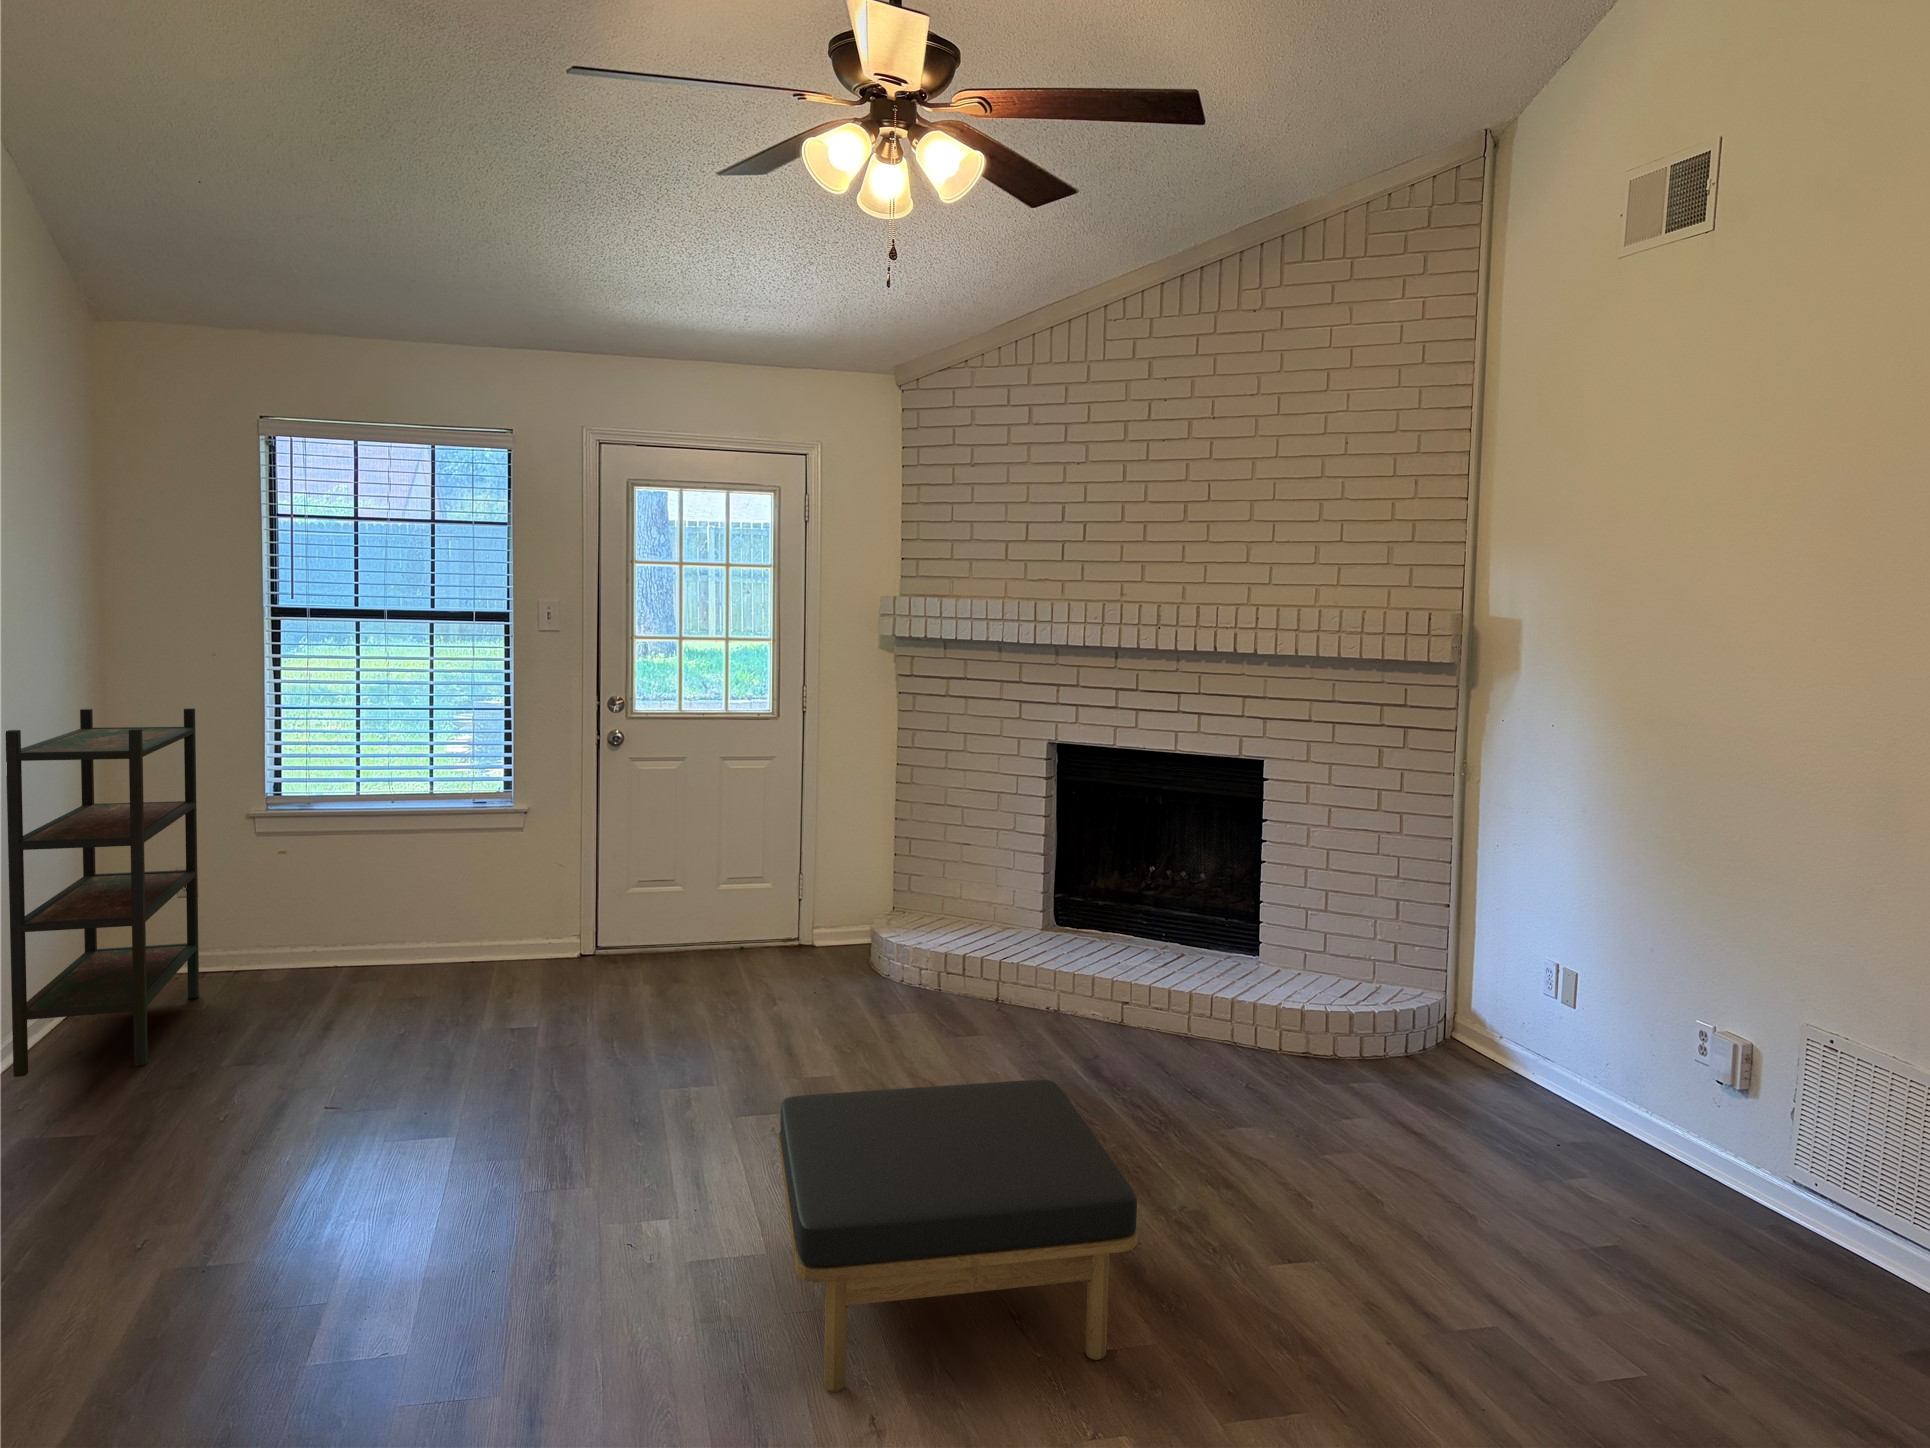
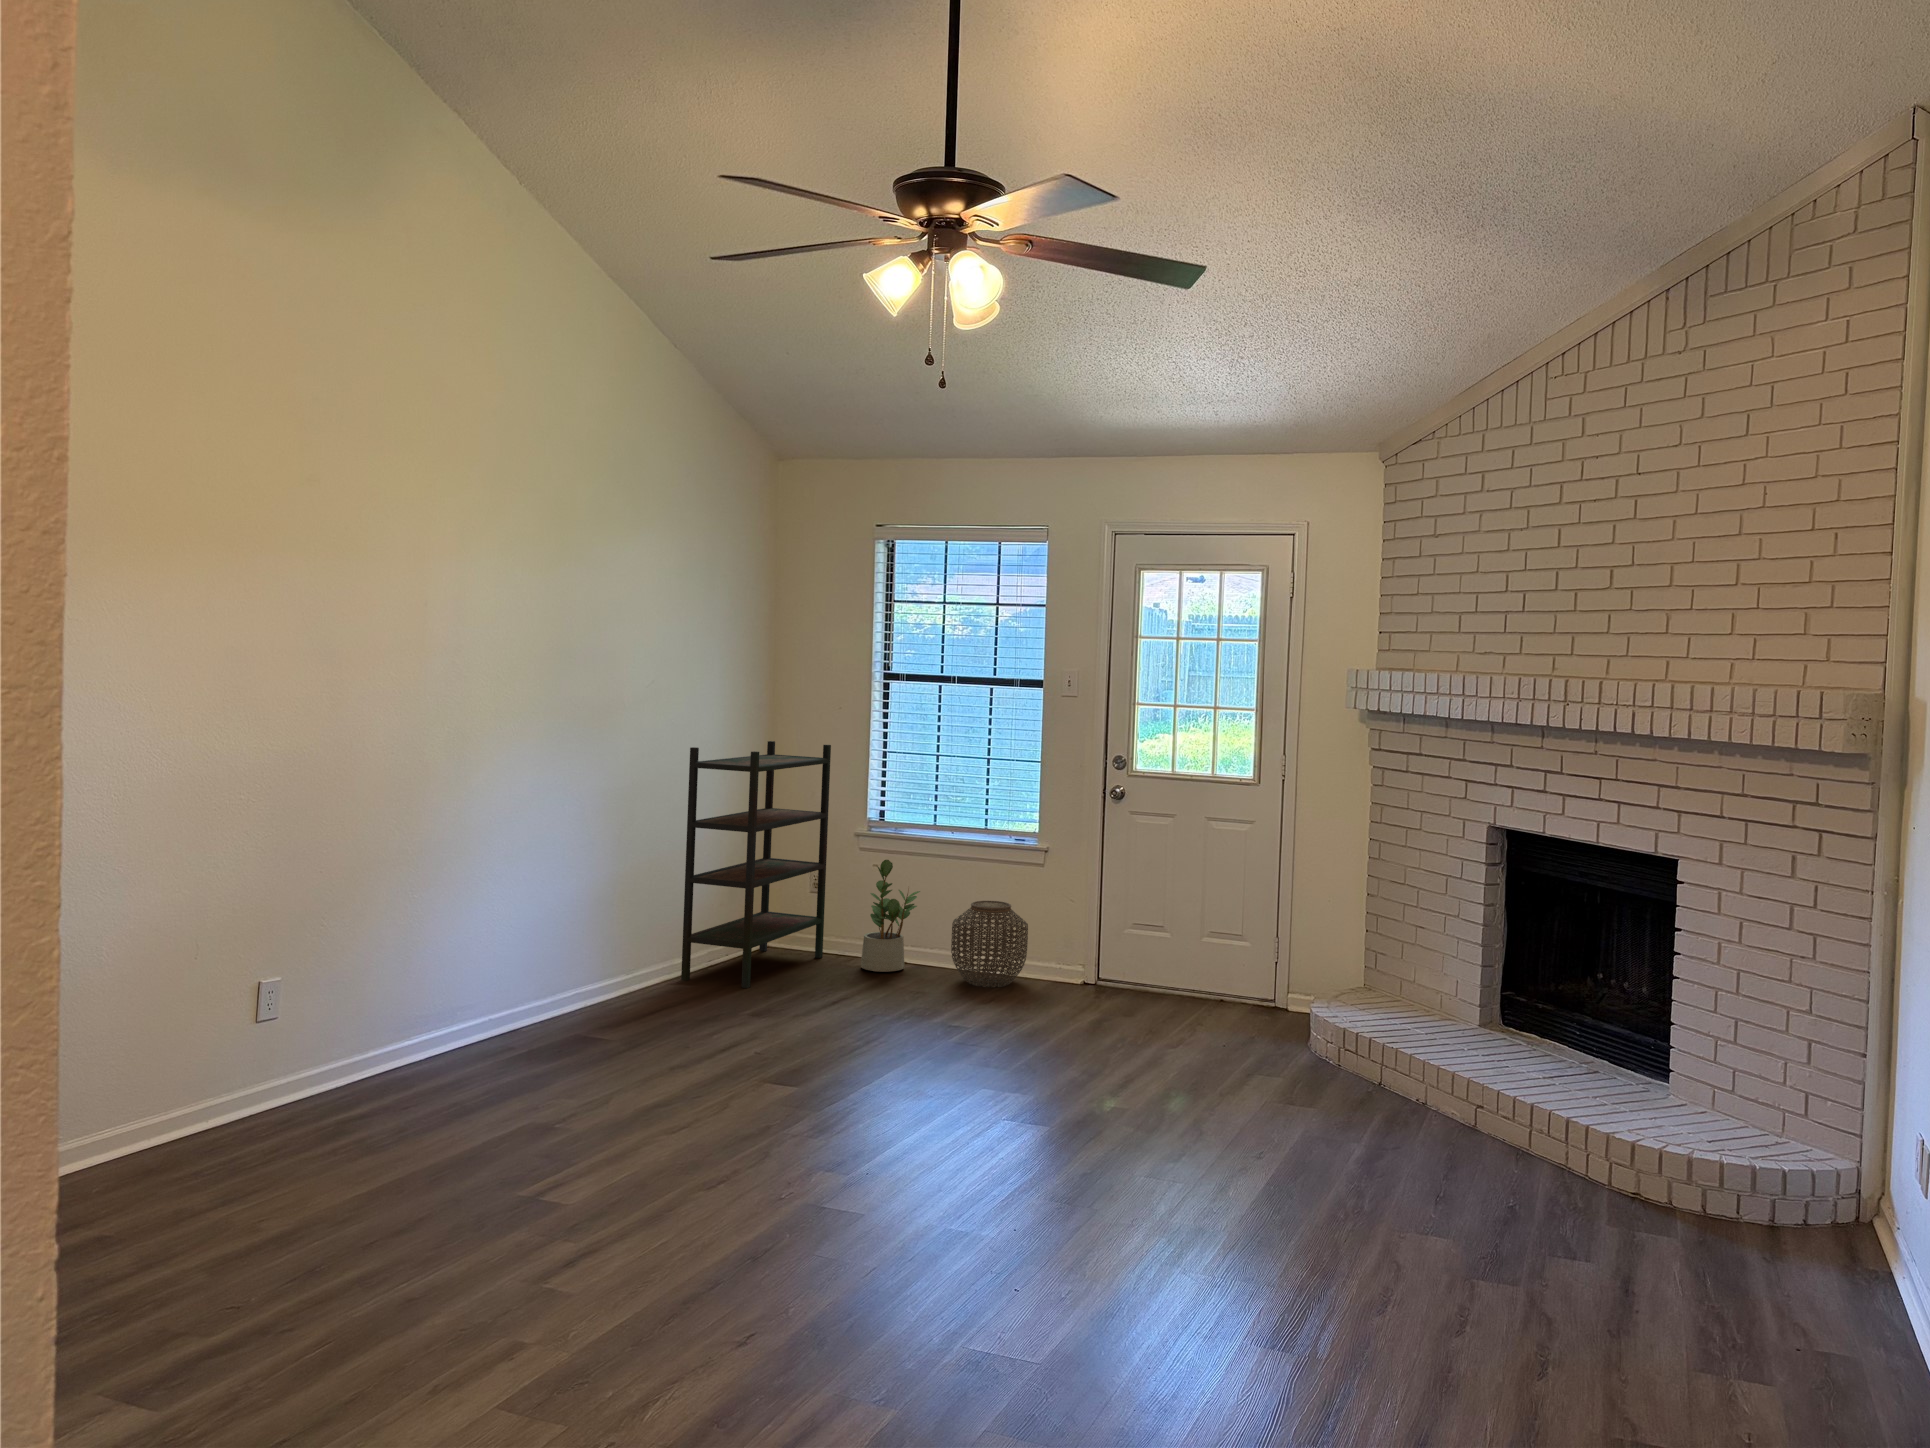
potted plant: none [277,853,355,1000] -> present [861,860,920,972]
woven basket: none [420,883,521,990] -> present [951,901,1028,987]
ottoman: present [778,1080,1138,1392] -> none [833,1060,1173,1311]

